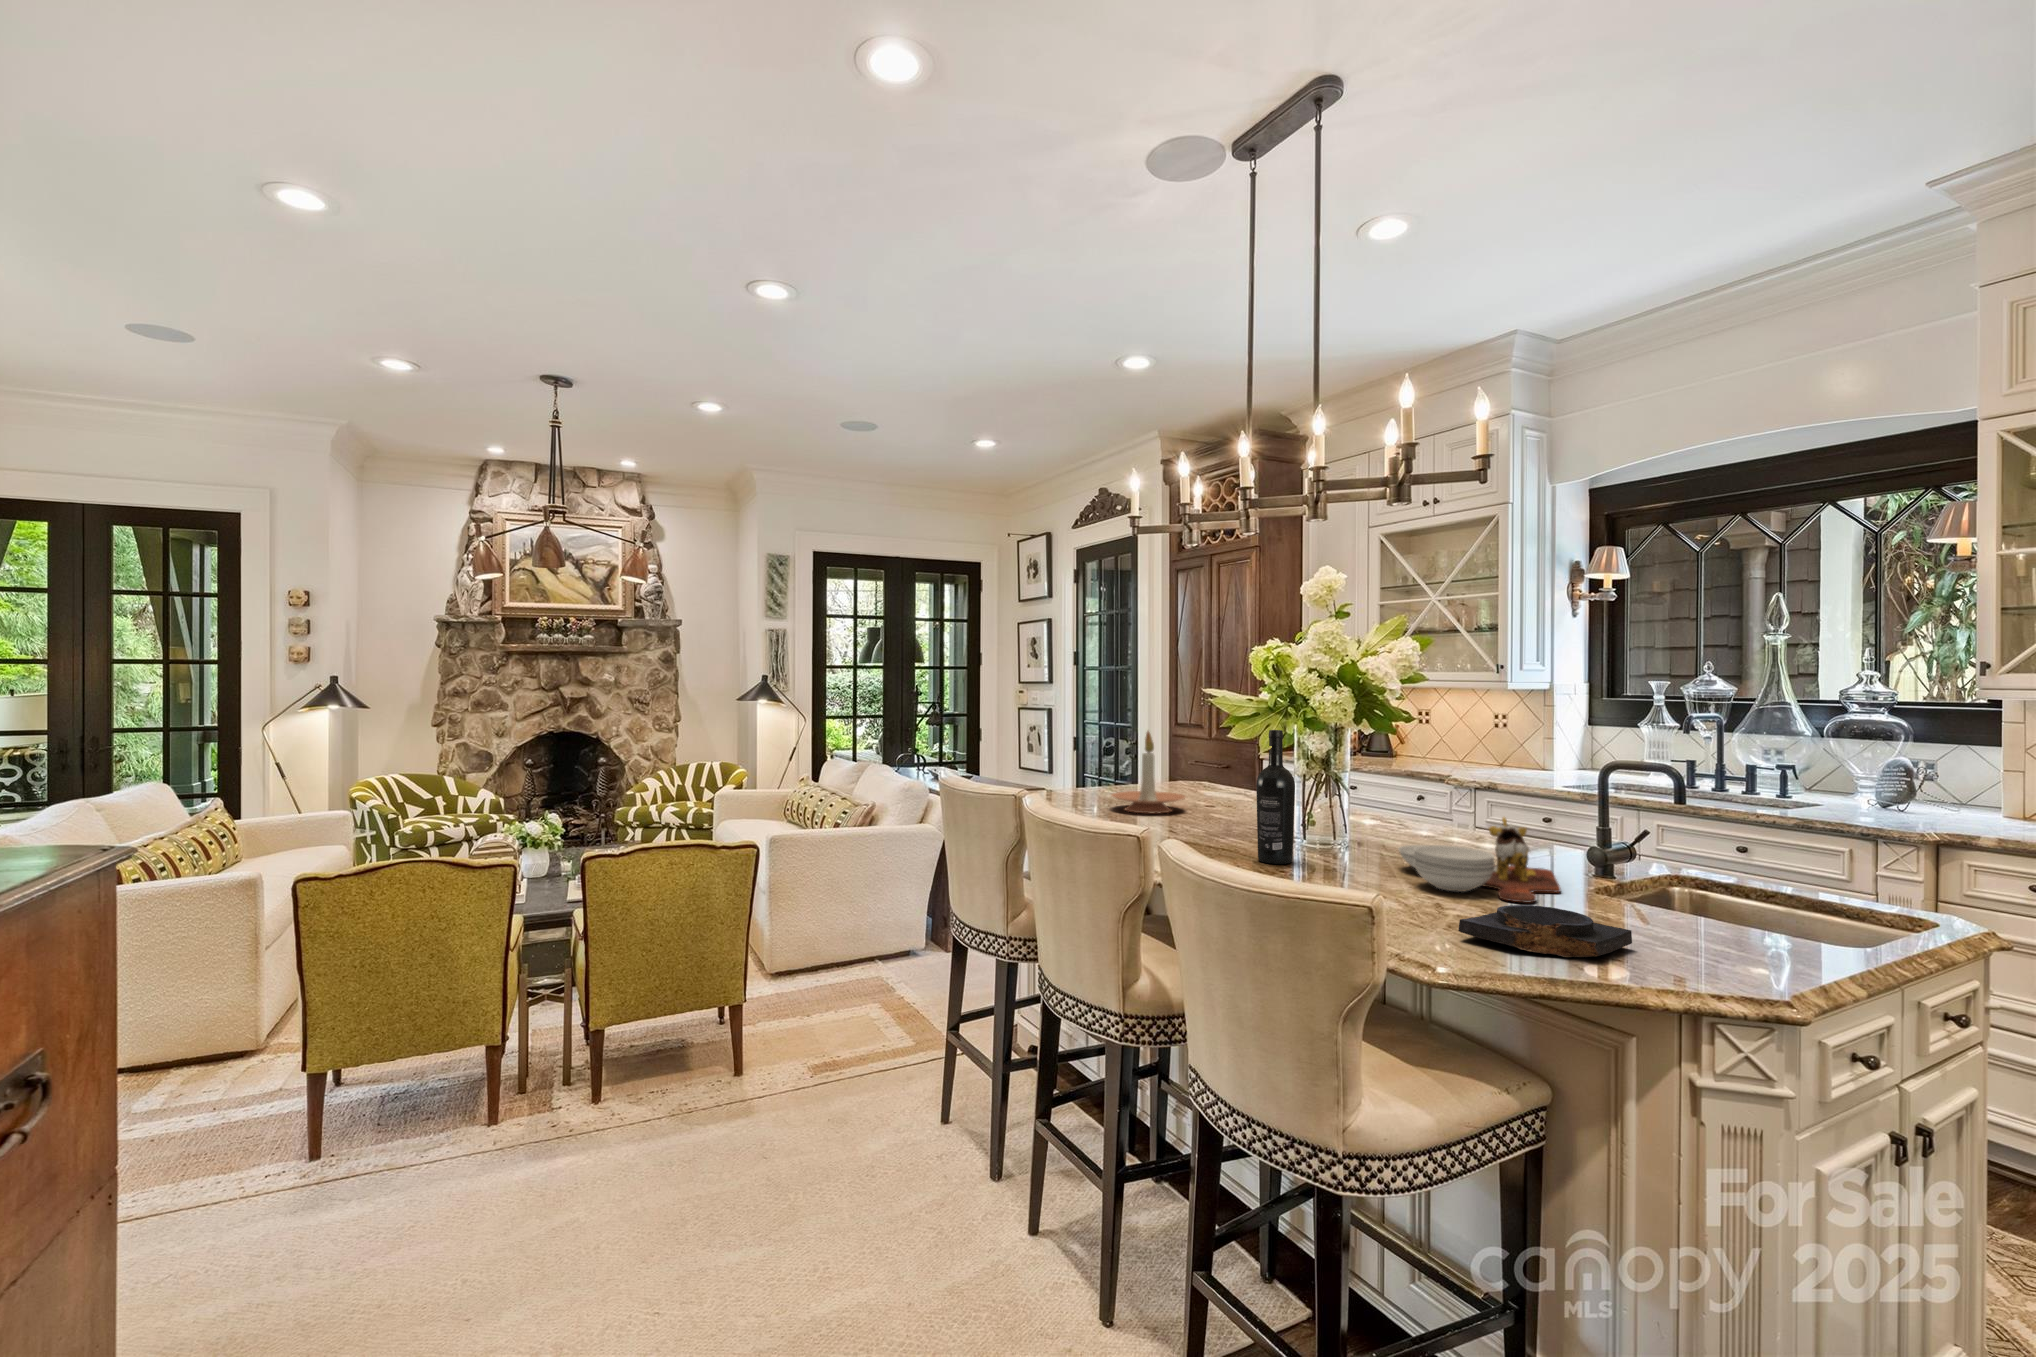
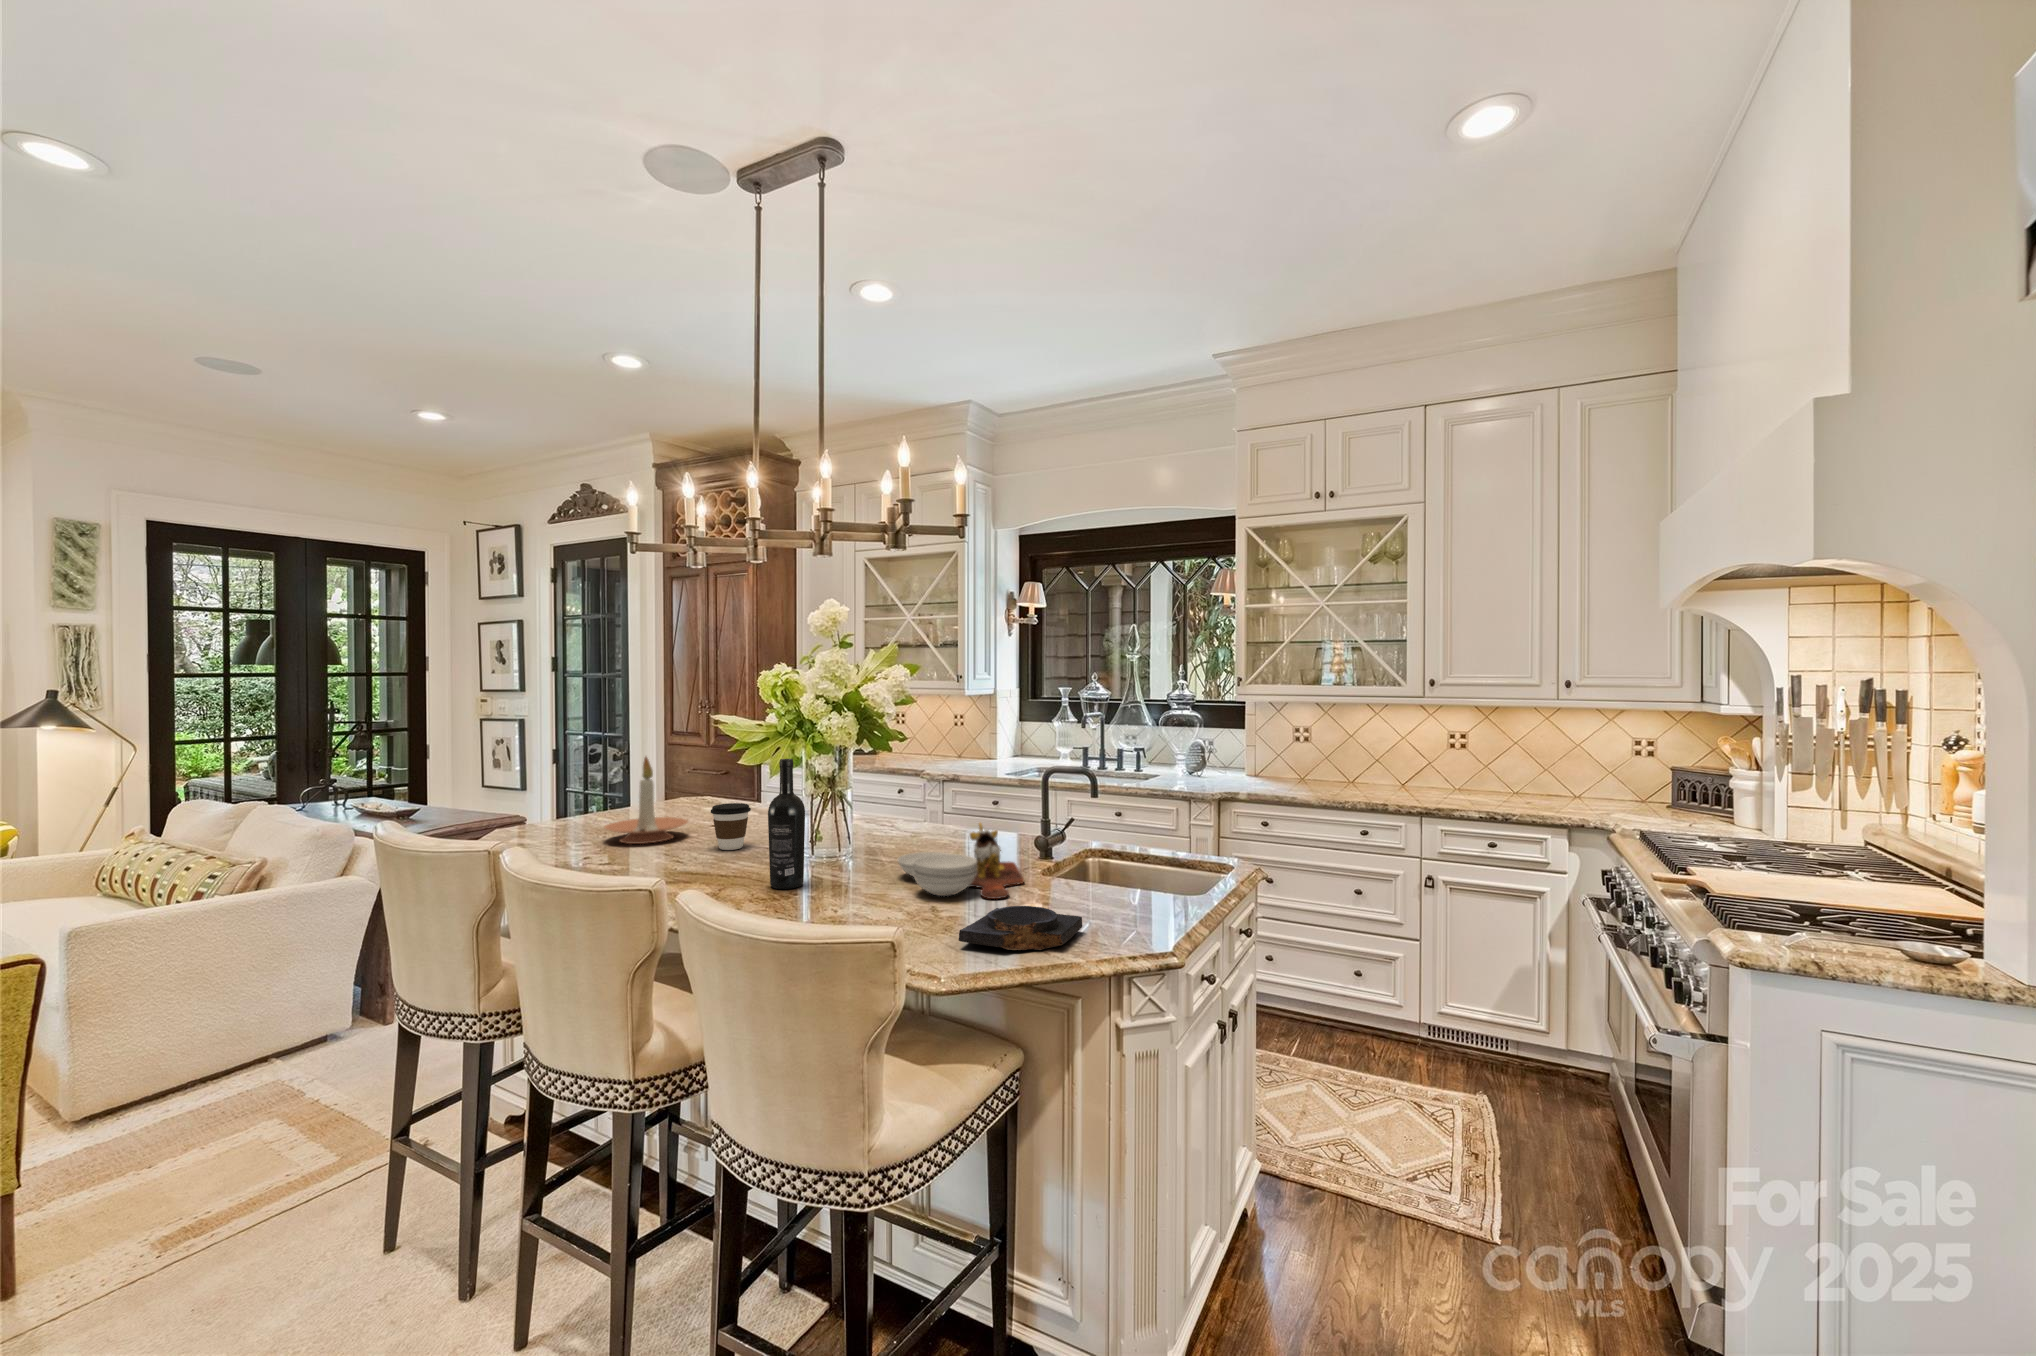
coffee cup: none [1205,780,1245,826] -> present [711,803,751,850]

